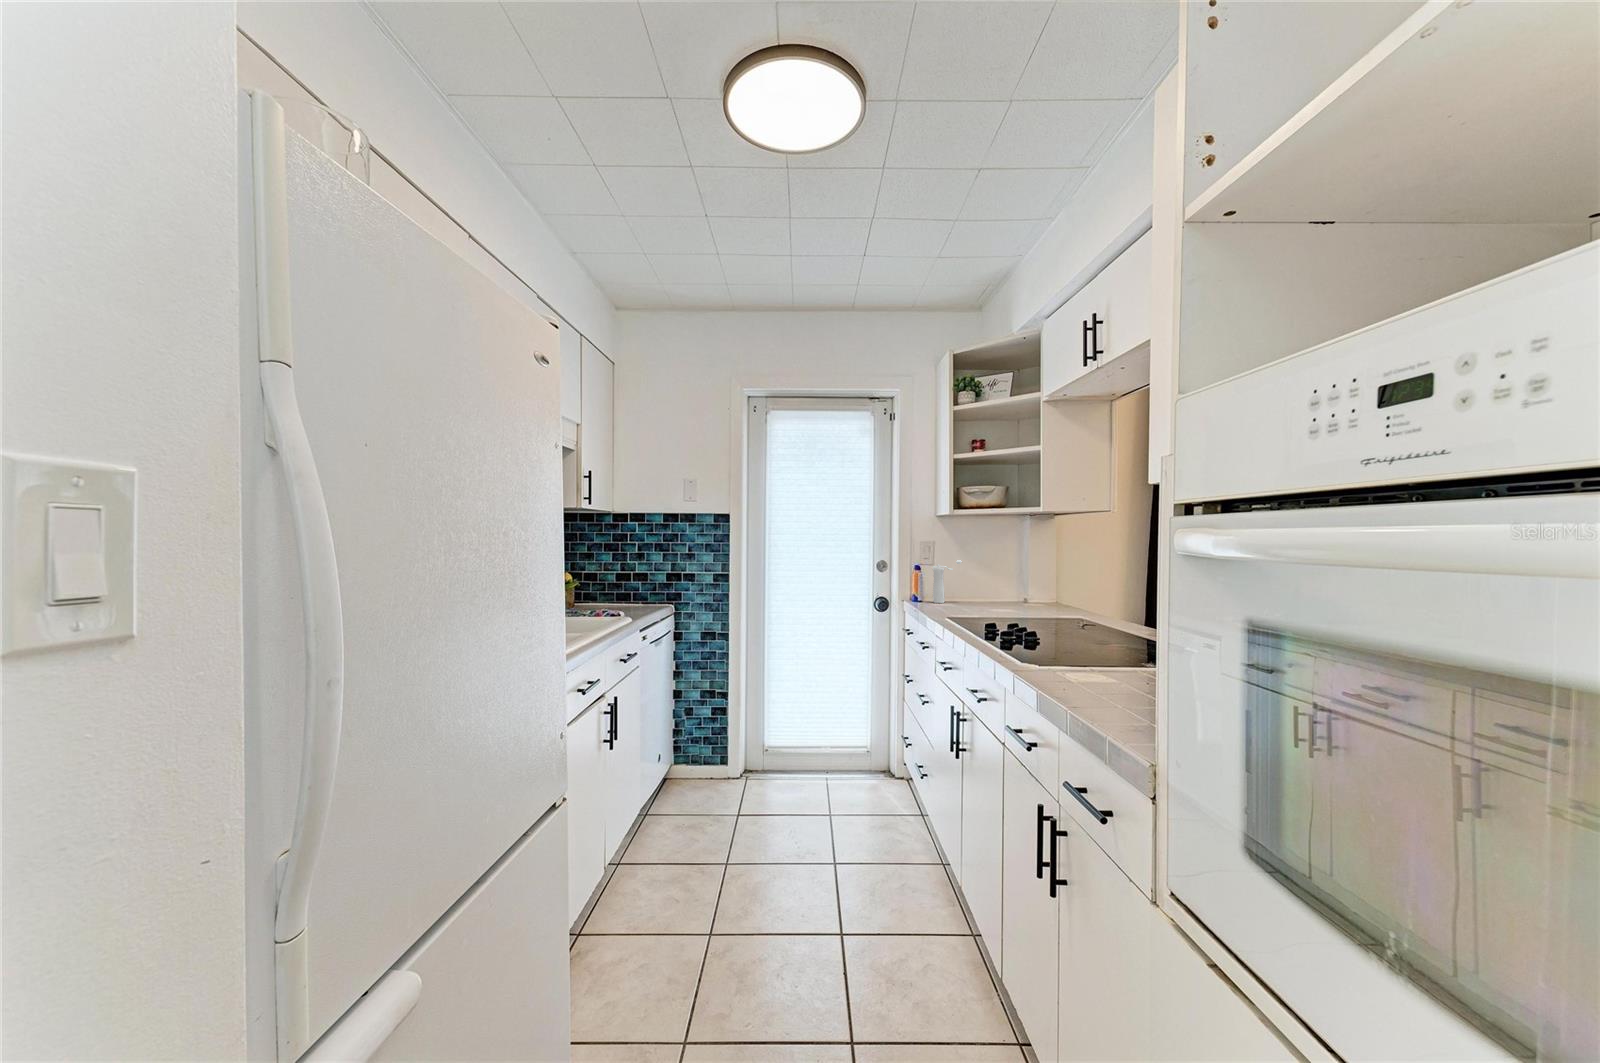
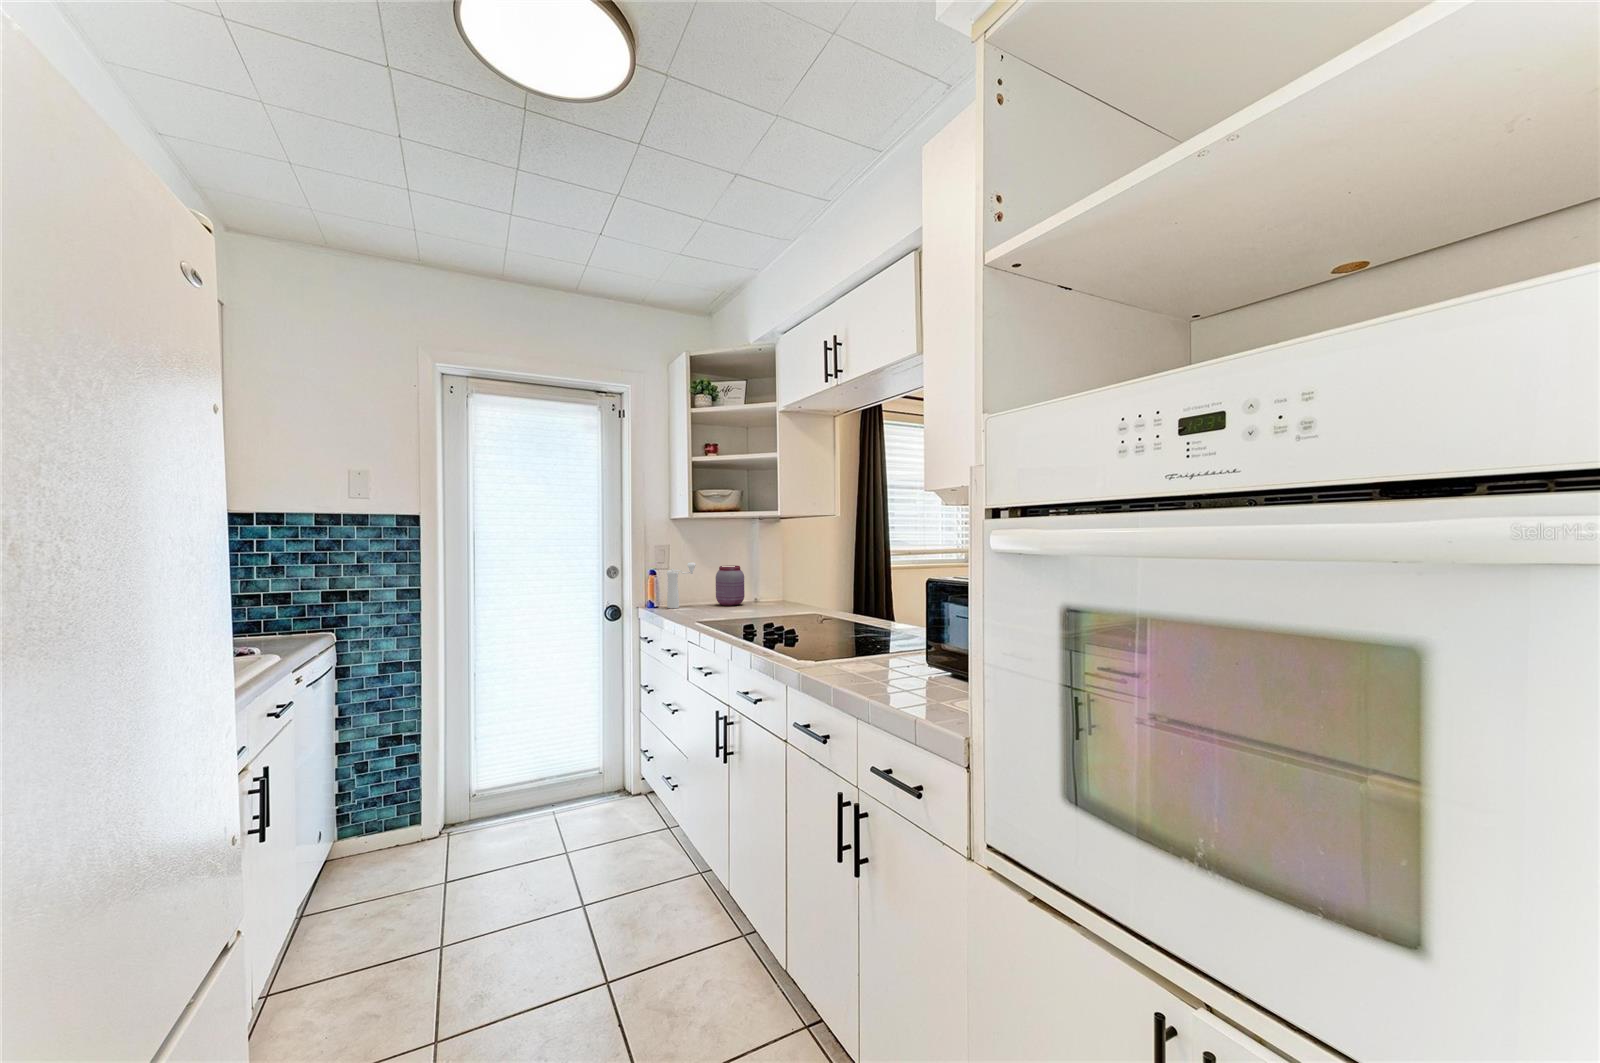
jar: none [983,564,1013,604] -> present [716,566,744,606]

